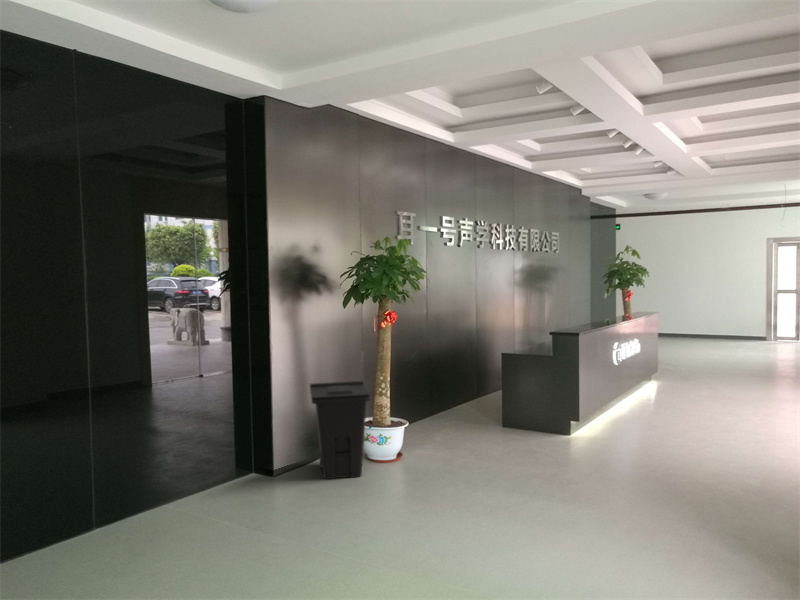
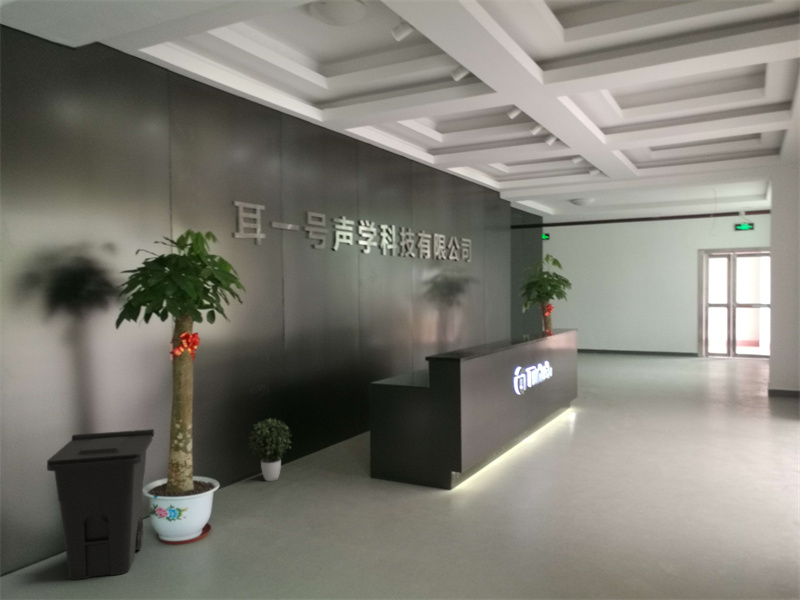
potted plant: none [407,379,441,428] -> present [249,419,291,481]

